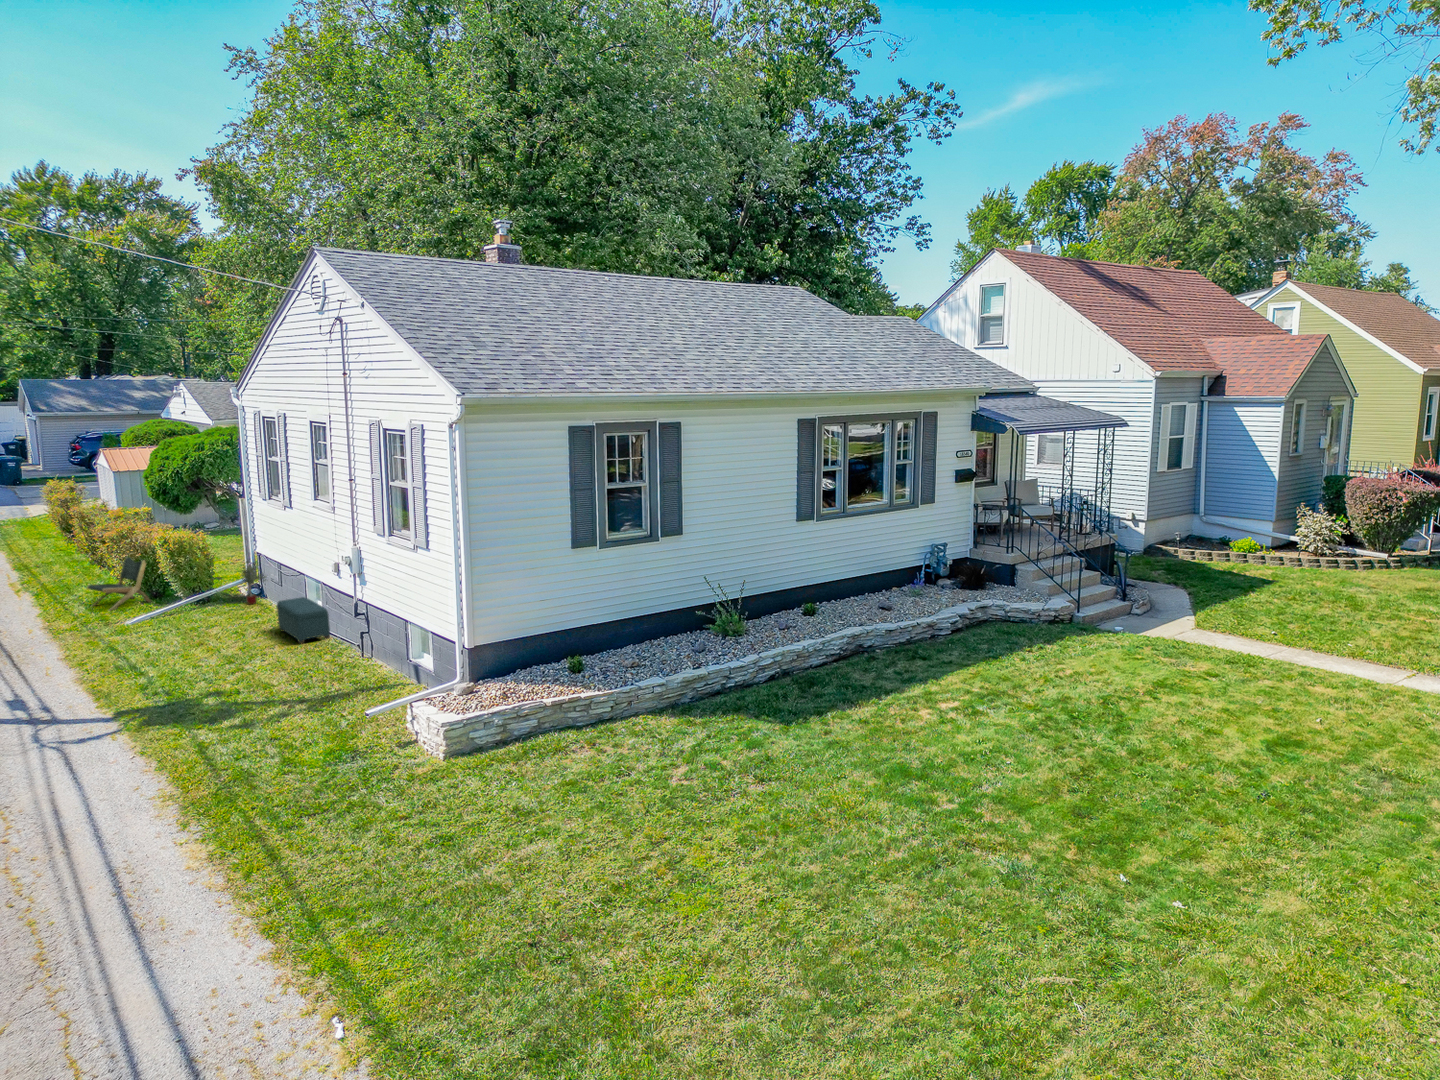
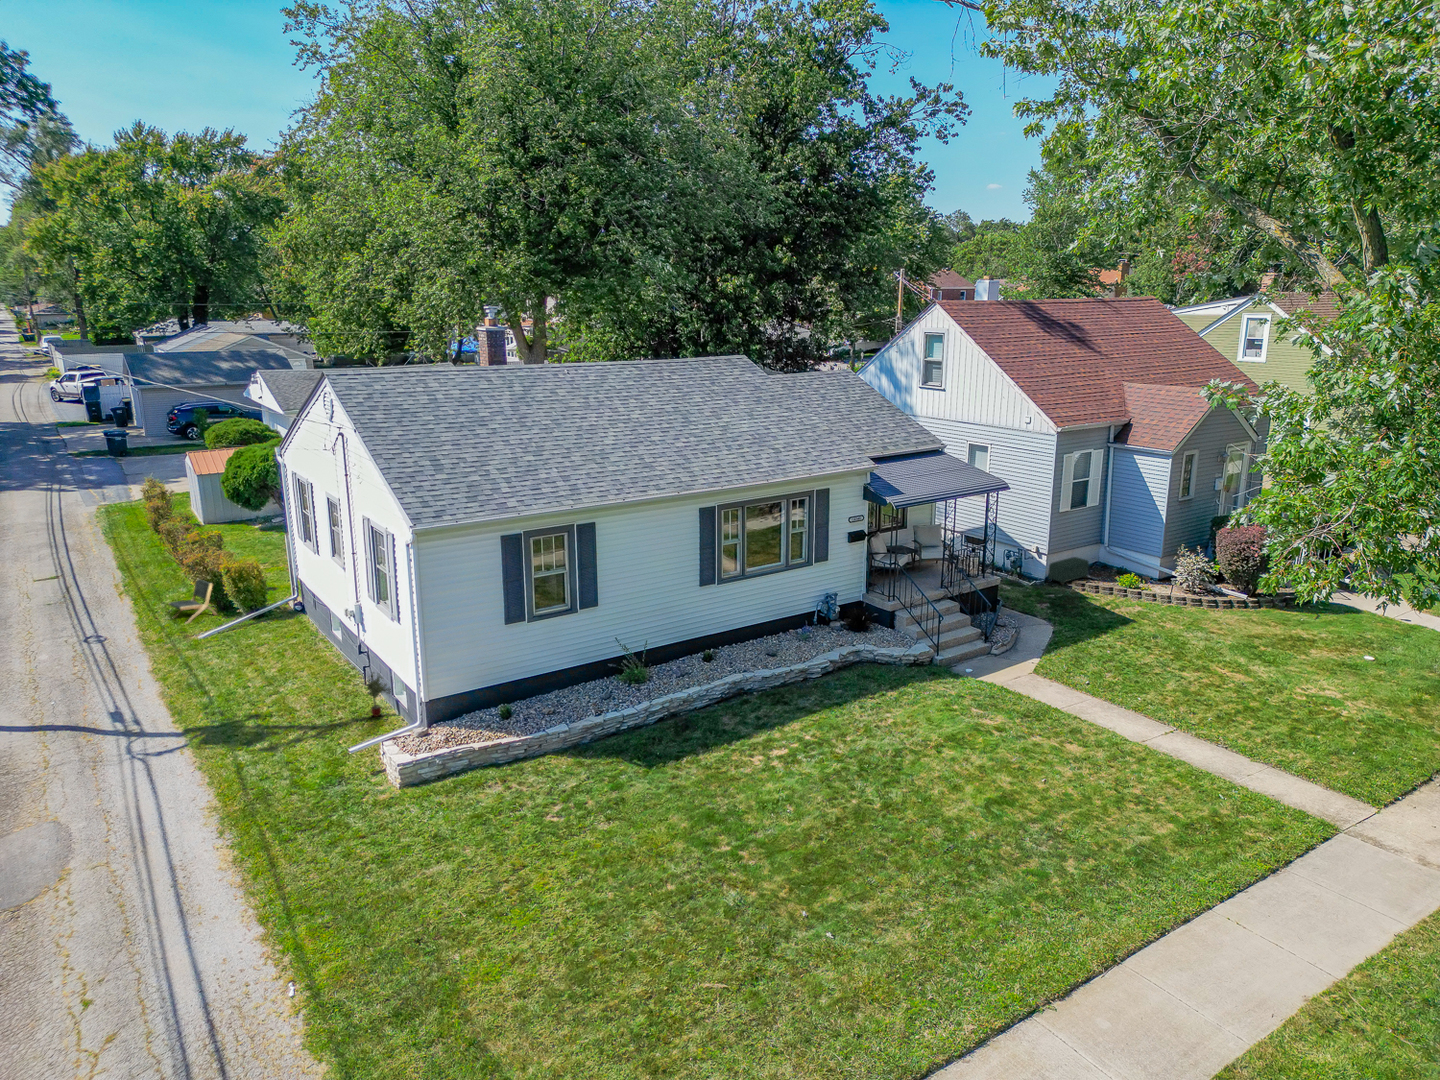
potted tree: present [242,561,266,604] -> present [367,674,391,717]
bench: present [277,597,330,644] -> present [1048,557,1089,585]

